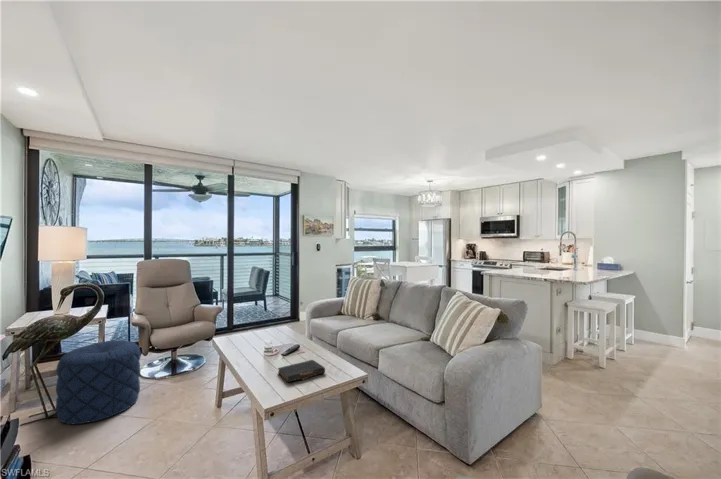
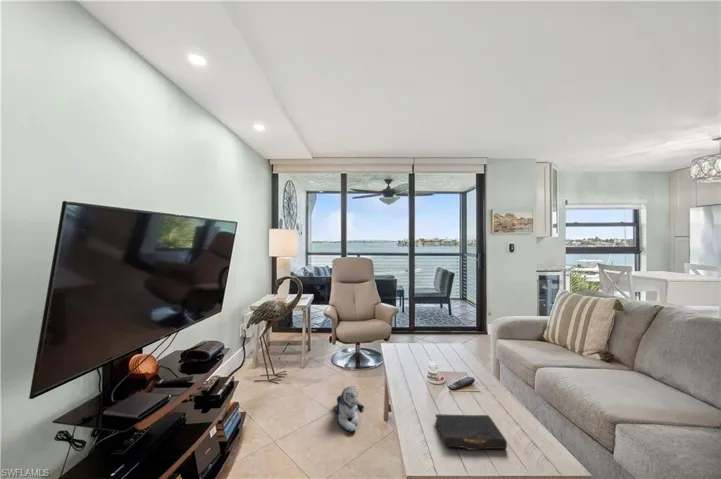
pouf: present [55,340,141,424] -> none [269,327,326,398]
plush toy: none [161,384,195,425] -> present [335,387,364,432]

